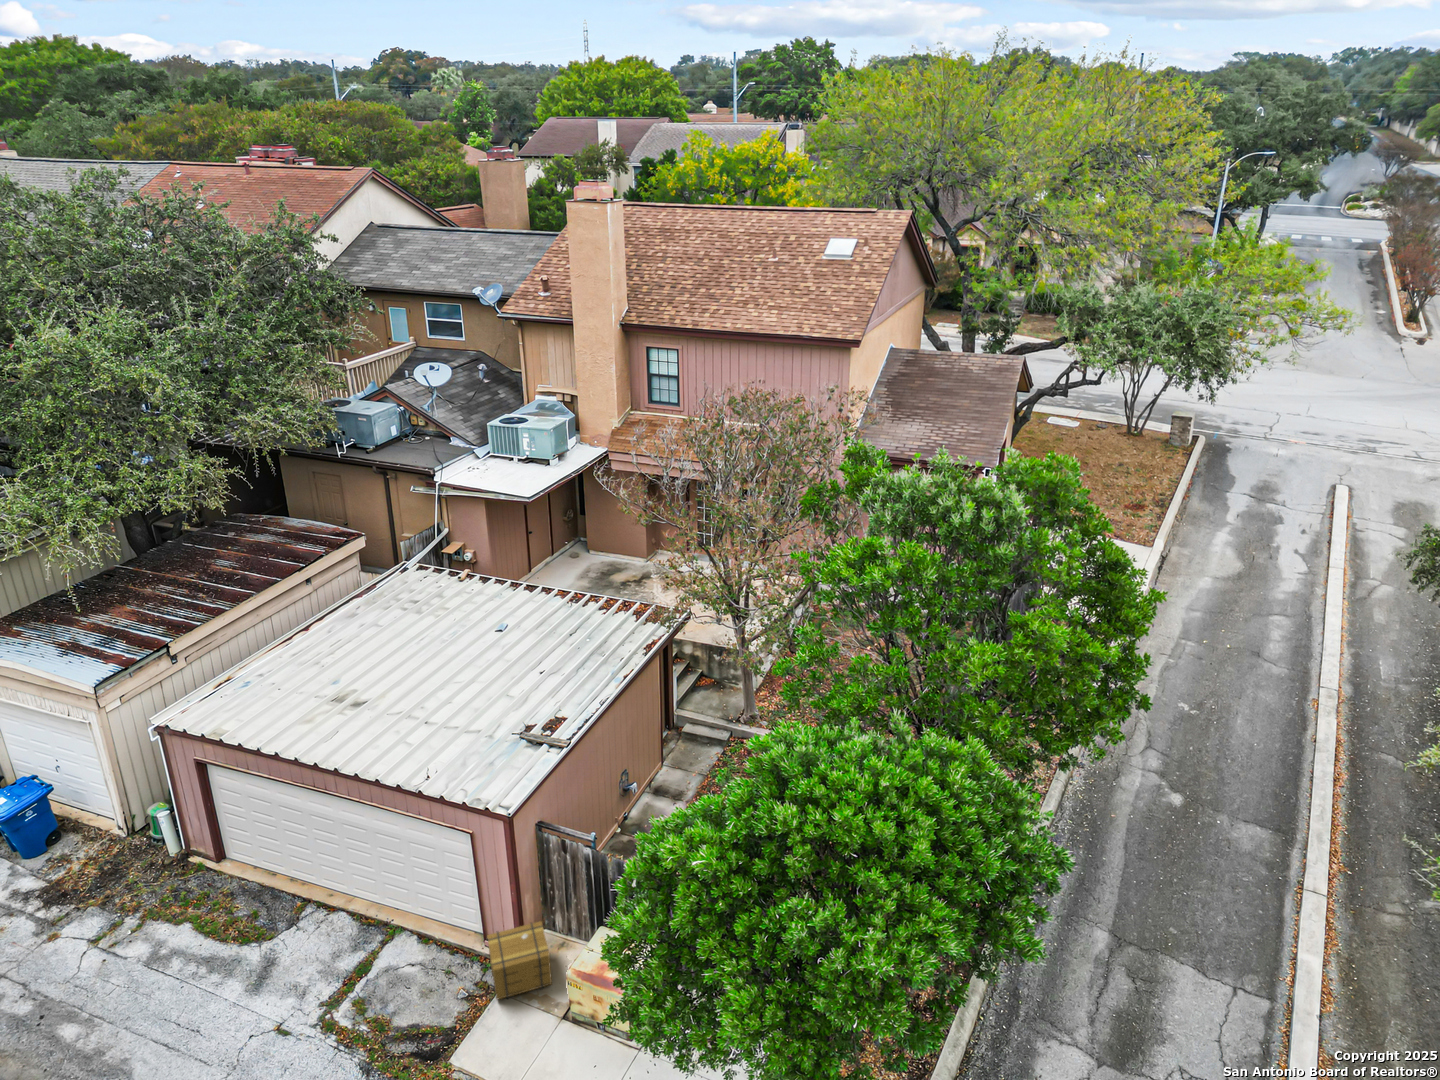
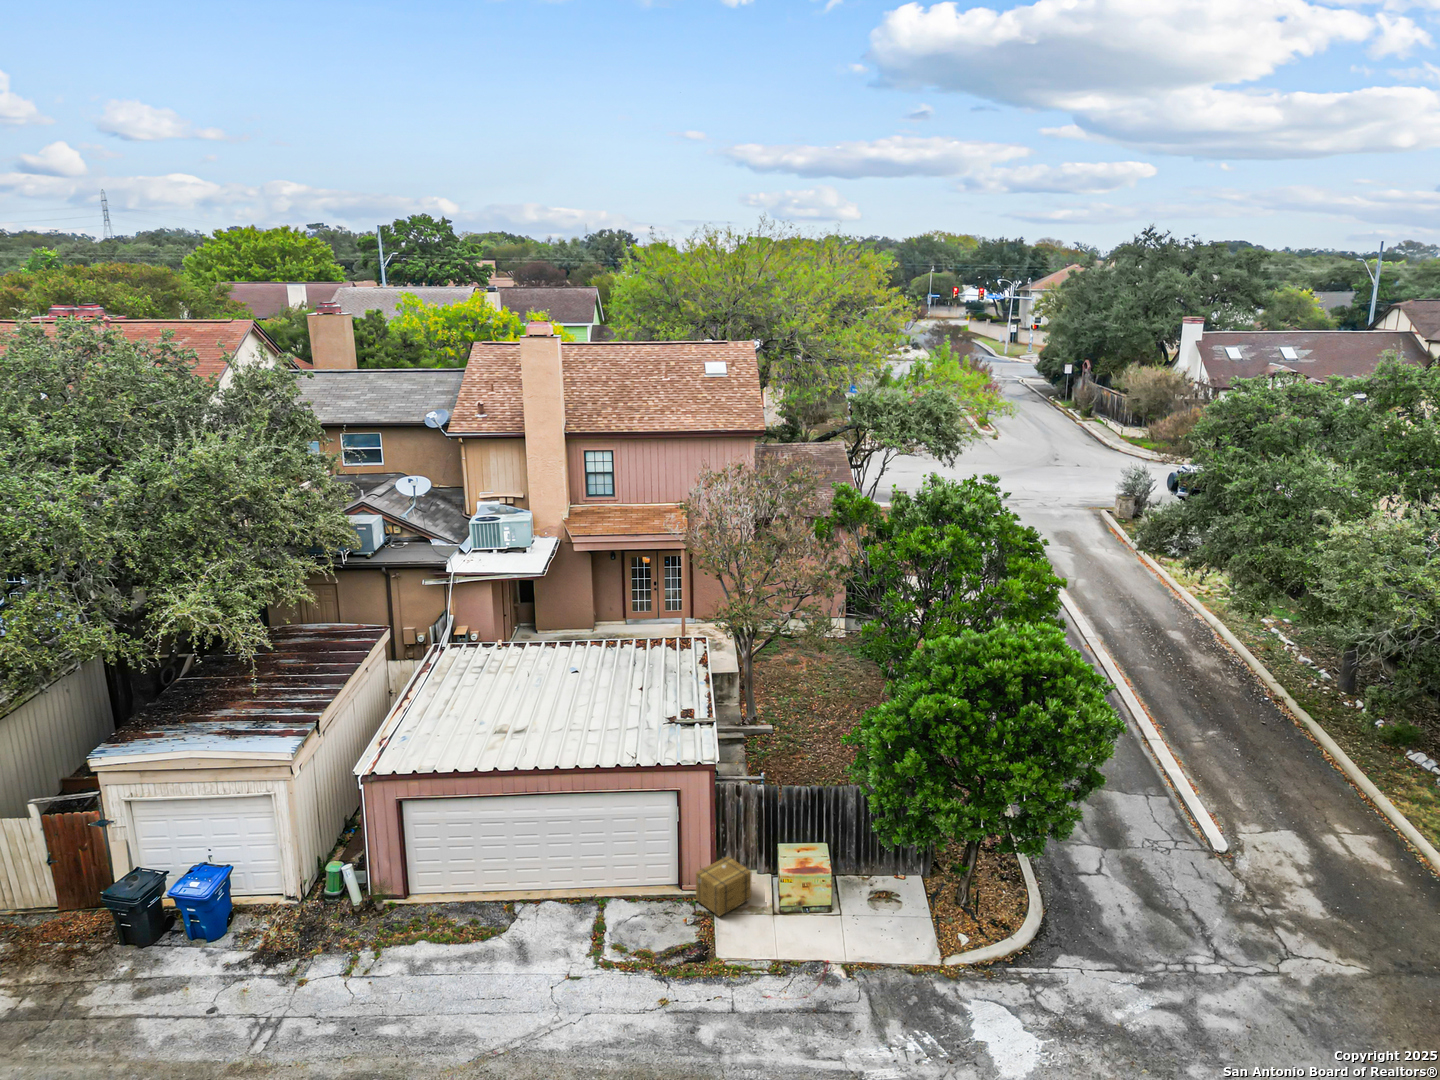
potted plant: none [163,837,197,871] -> present [369,881,391,910]

